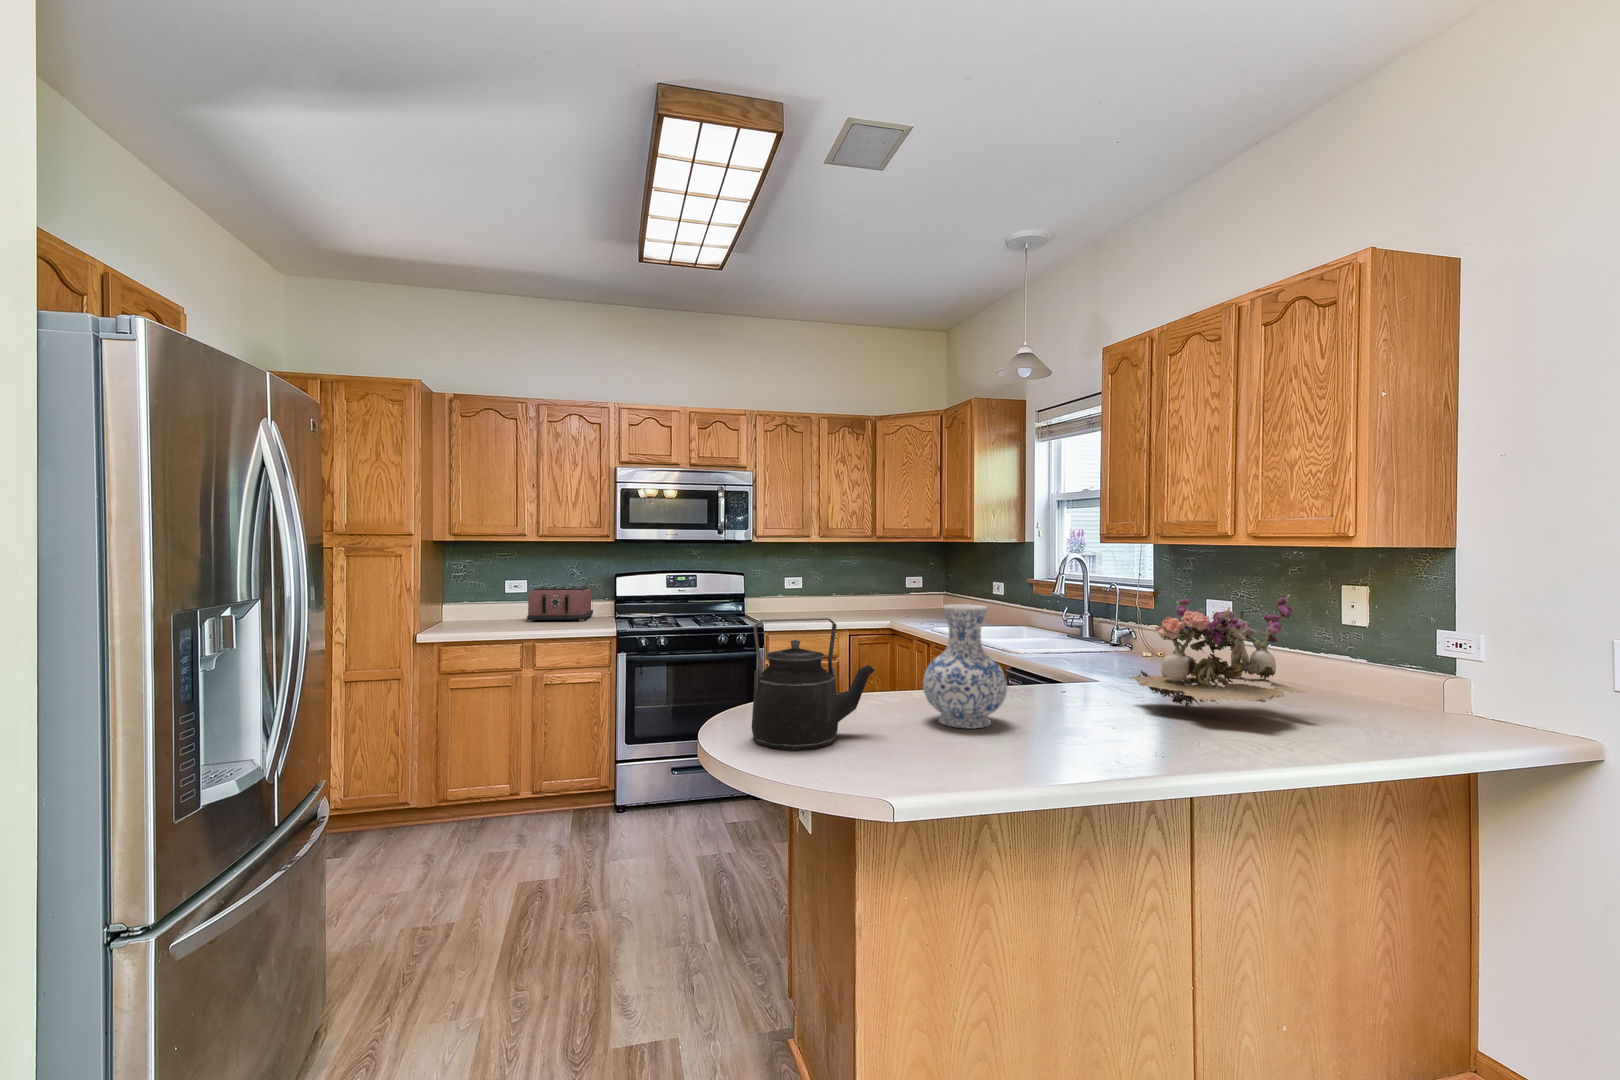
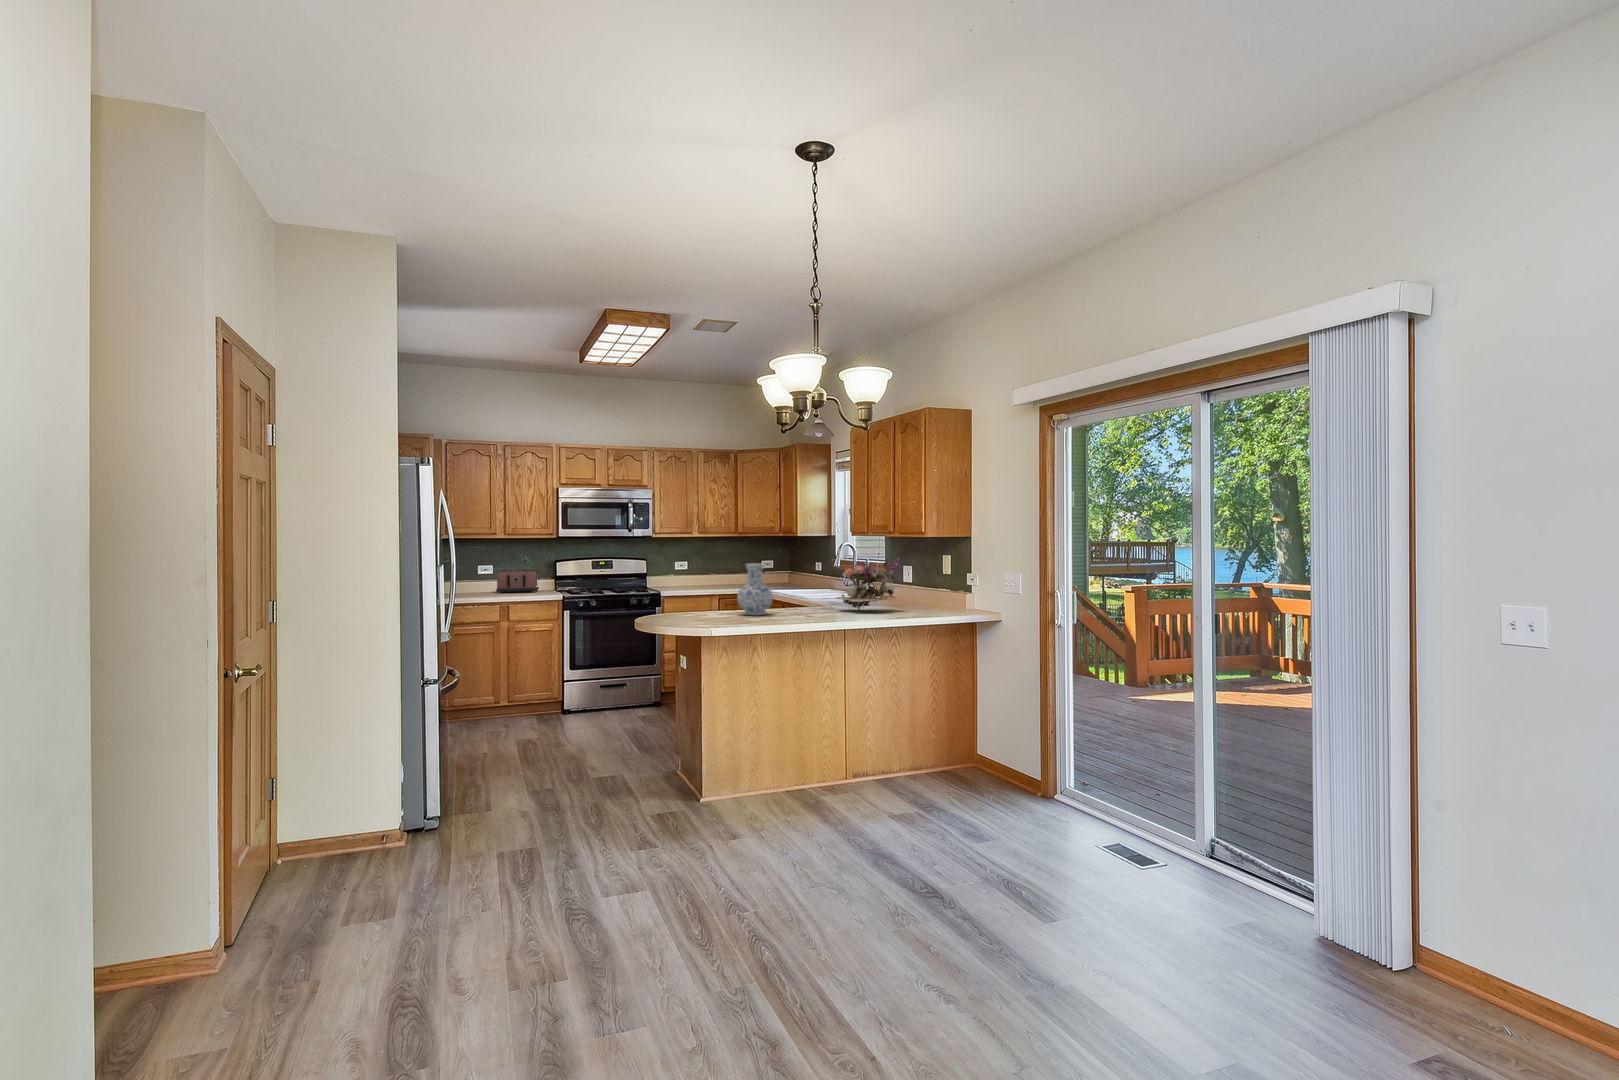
kettle: present [752,618,875,750] -> none [662,568,714,620]

